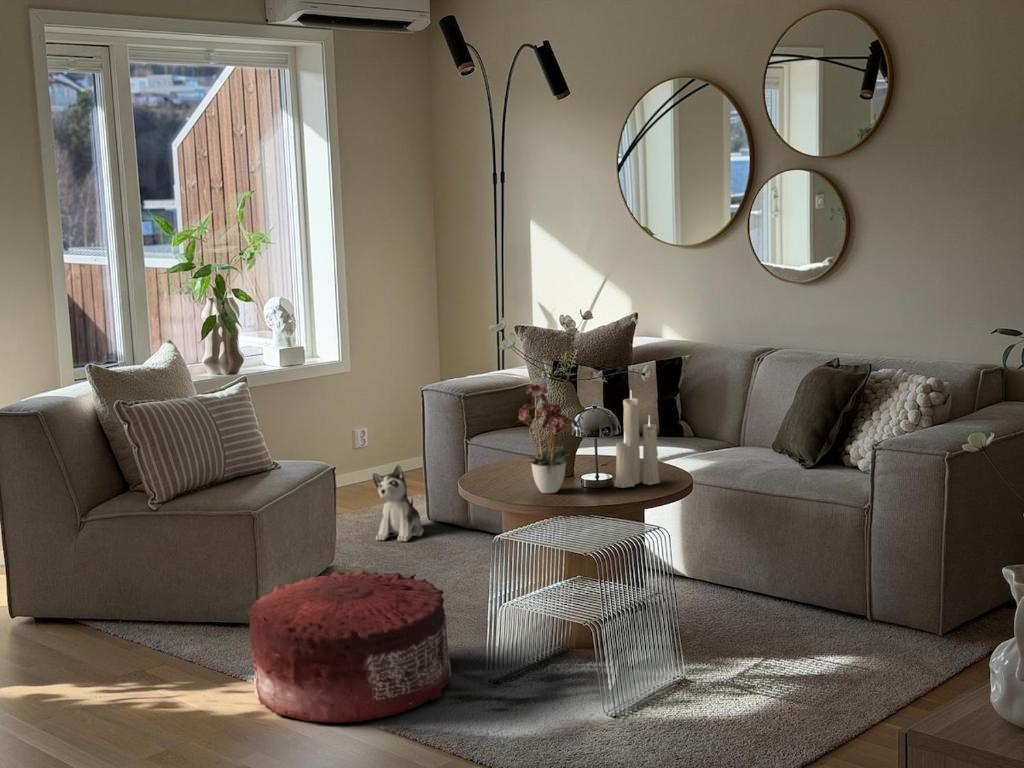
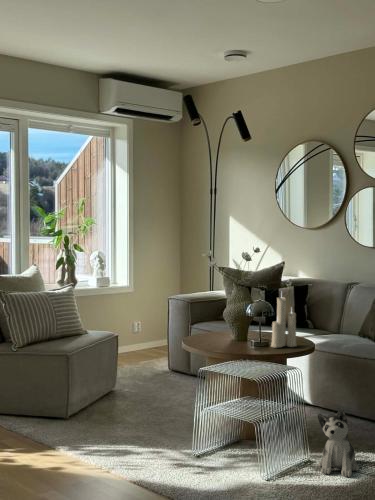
flower arrangement: present [519,384,579,493] -> none [215,283,255,349]
plush toy: present [373,465,423,541] -> present [318,408,359,477]
pouf: present [248,570,451,723] -> none [57,387,172,476]

